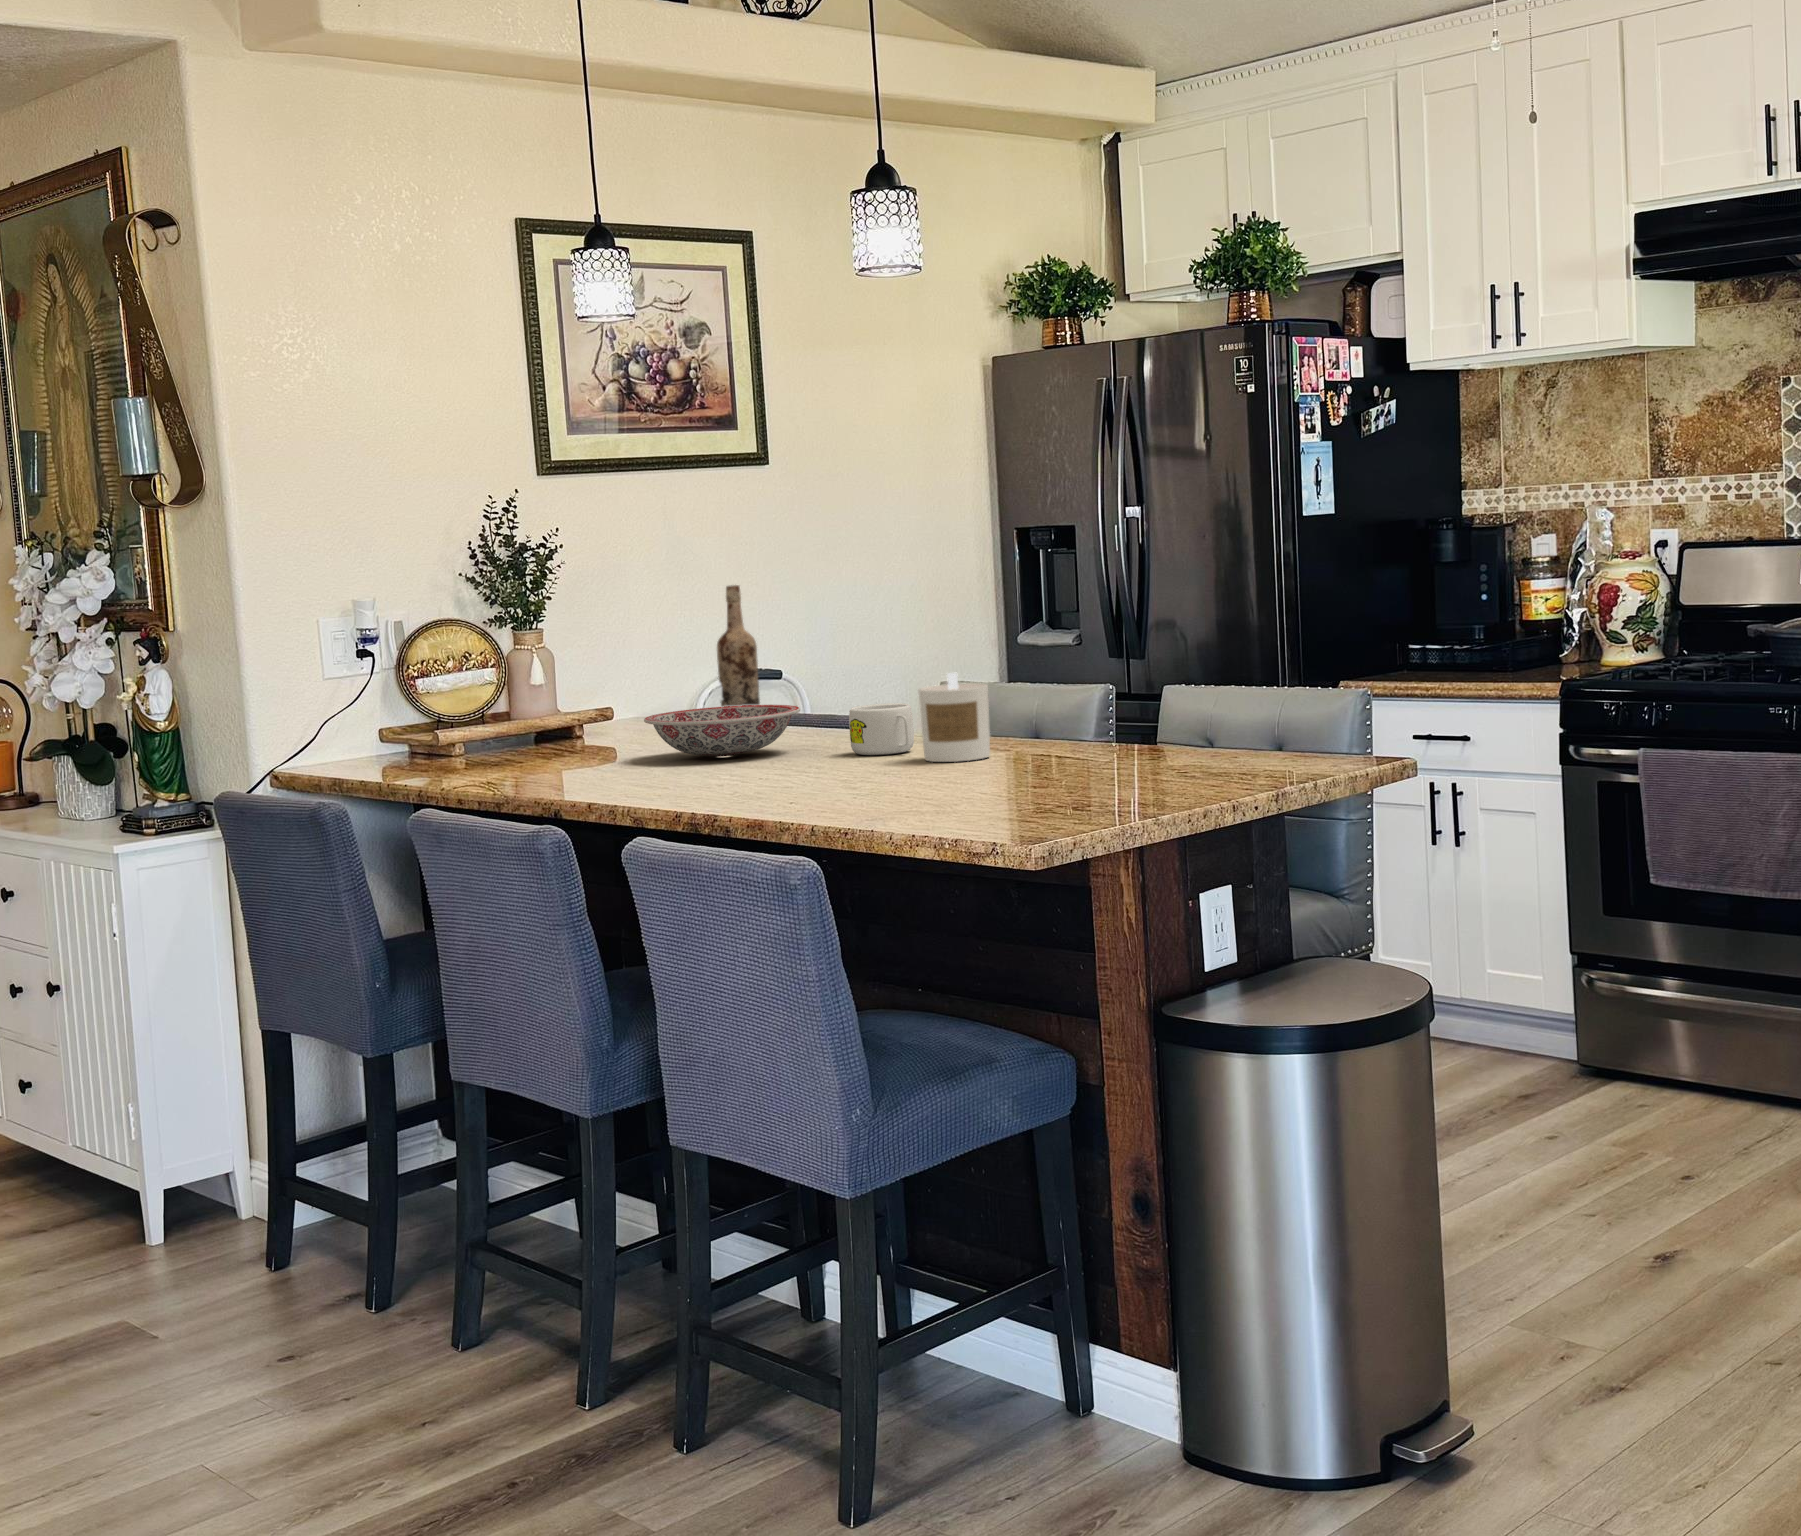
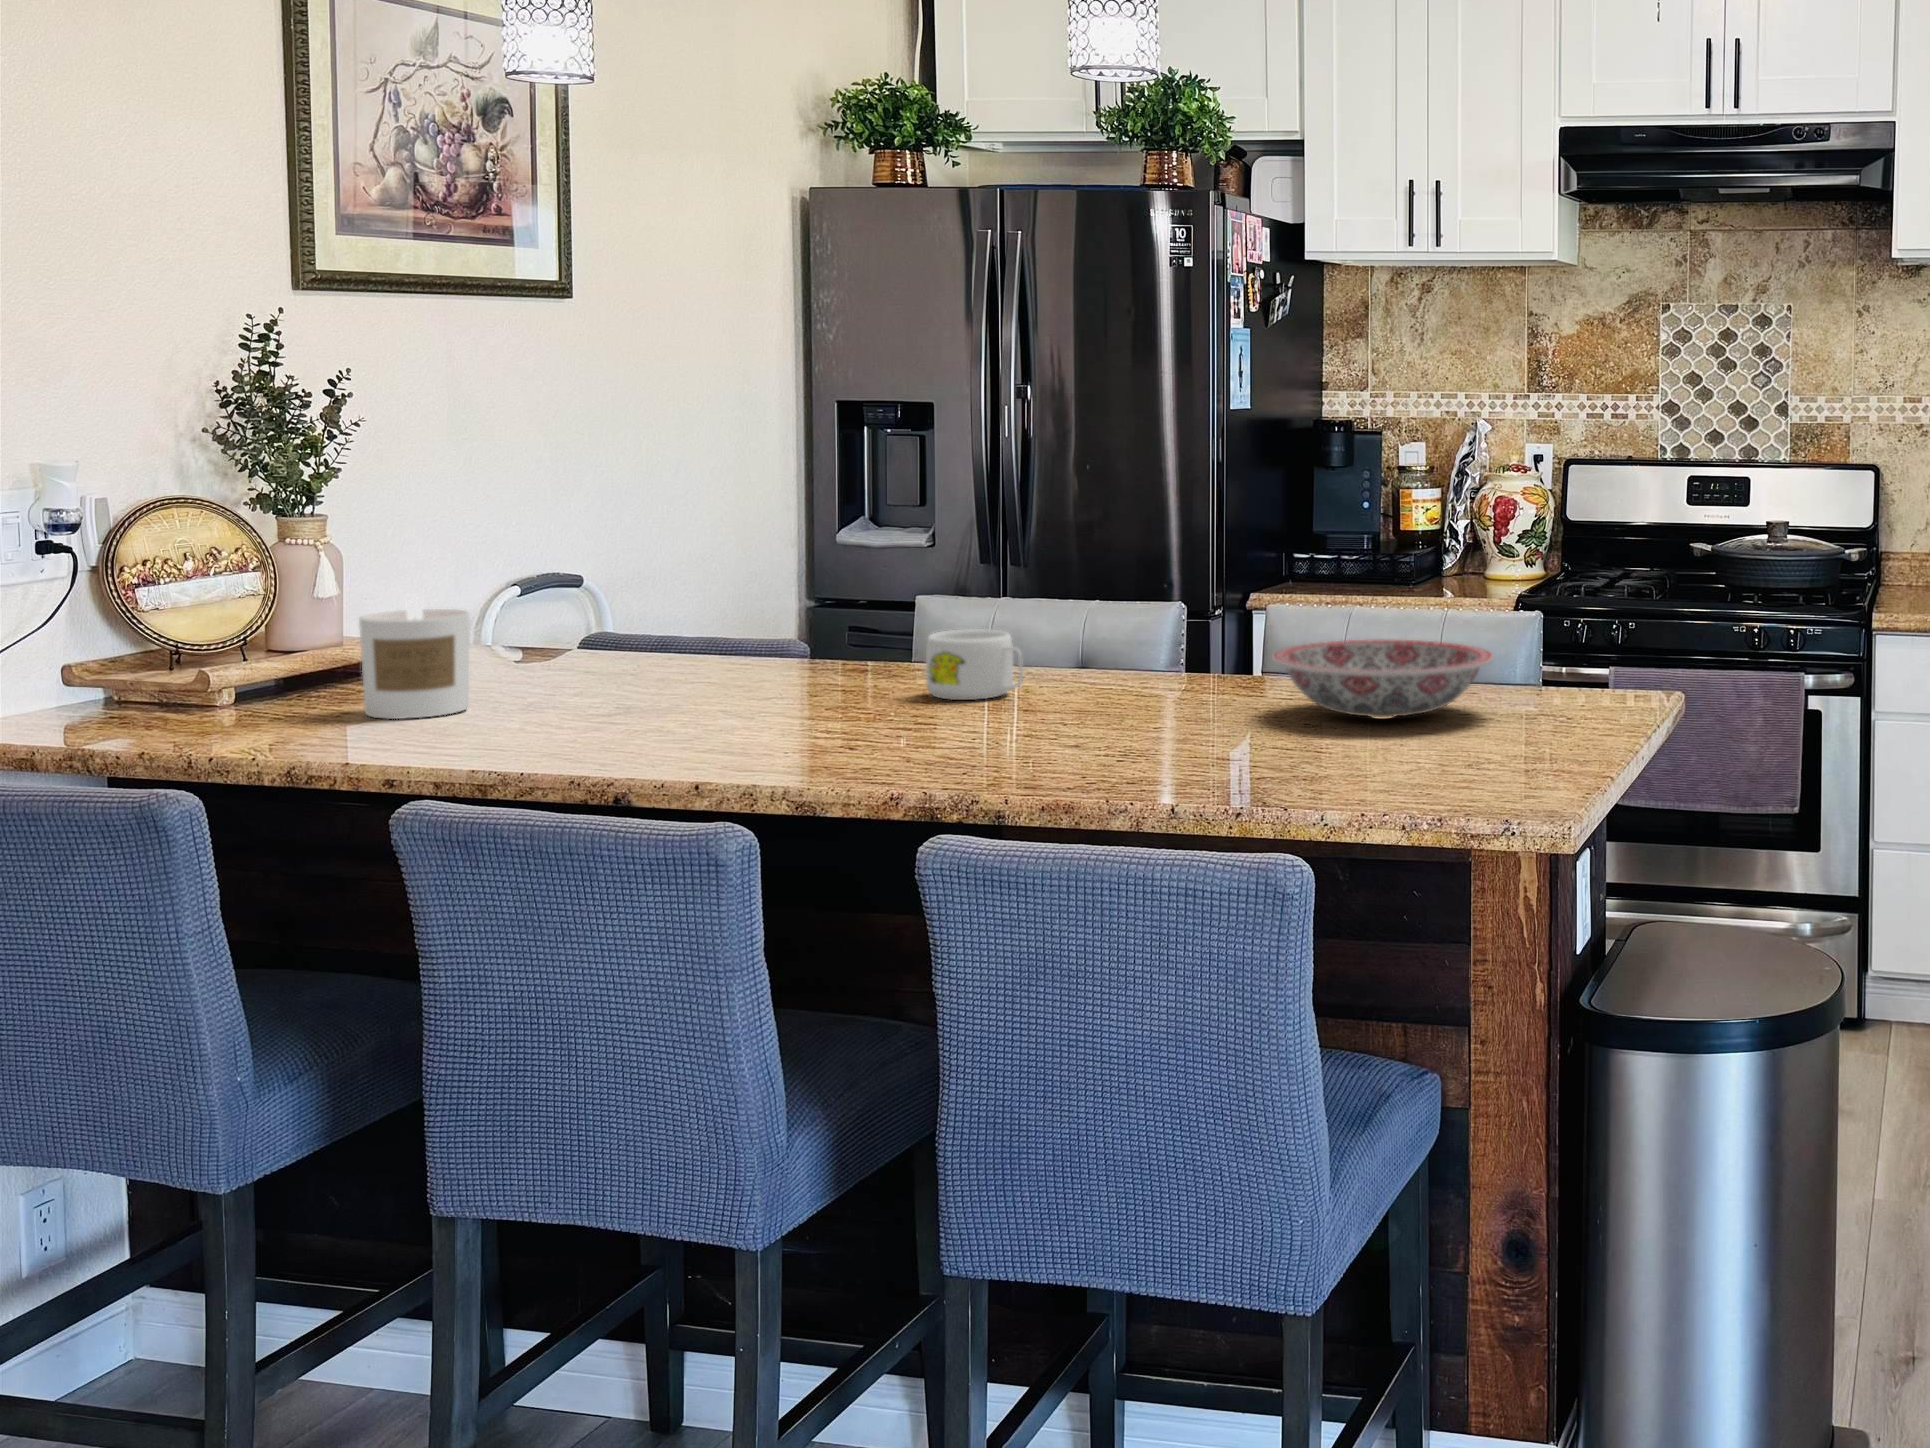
wine bottle: present [717,585,760,707] -> none [509,456,570,631]
candle: present [918,673,990,762] -> present [359,595,469,719]
ceramic bowl: present [644,705,800,757] -> present [1272,640,1493,717]

